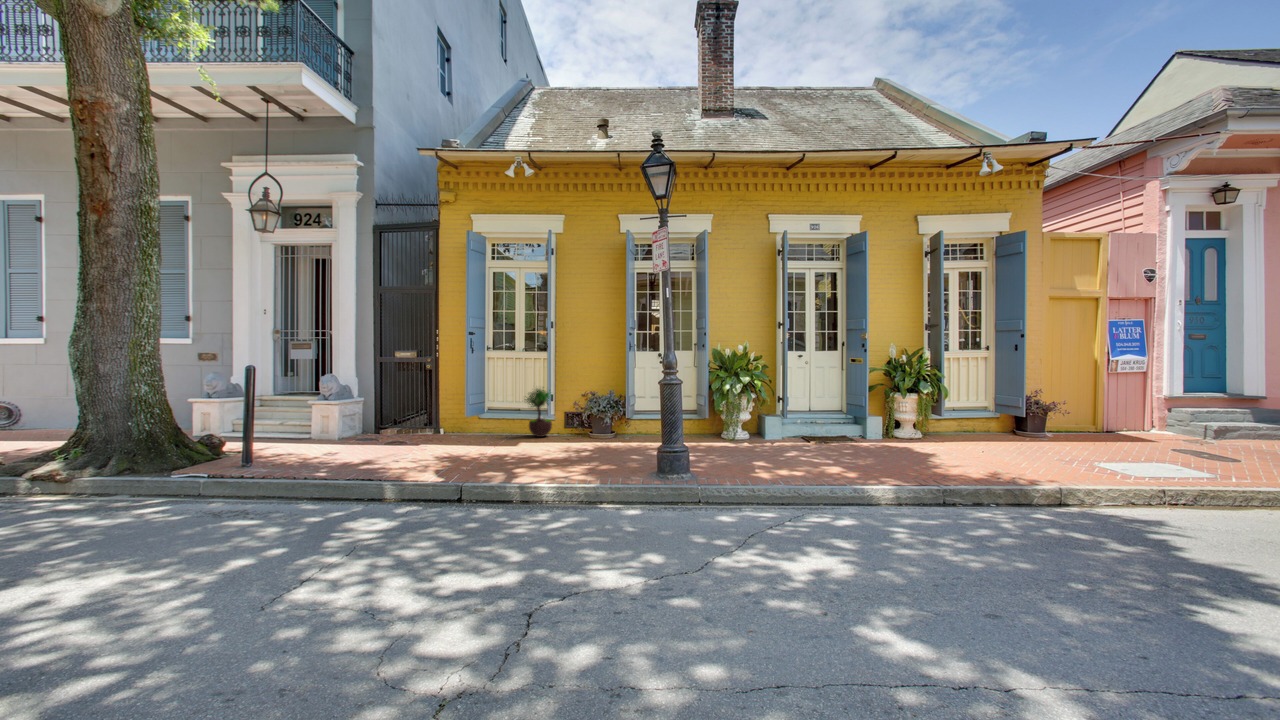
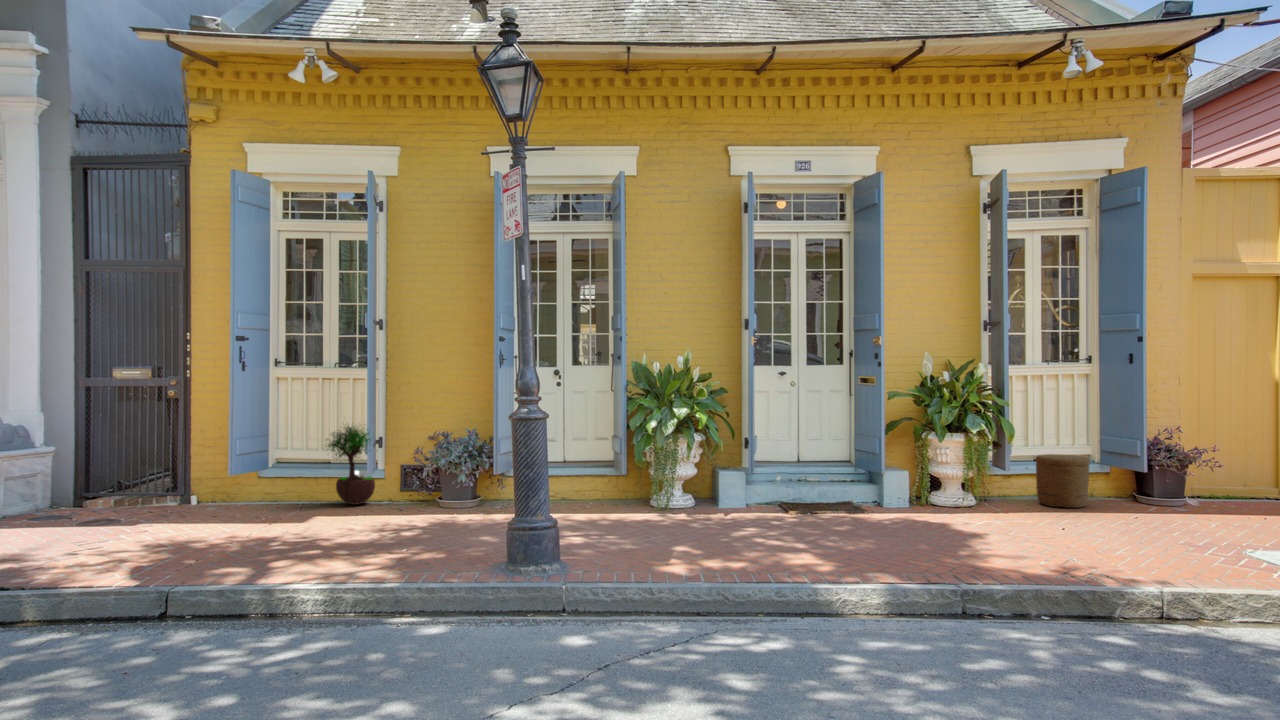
woven basket: none [957,406,992,438] -> present [1035,454,1090,508]

